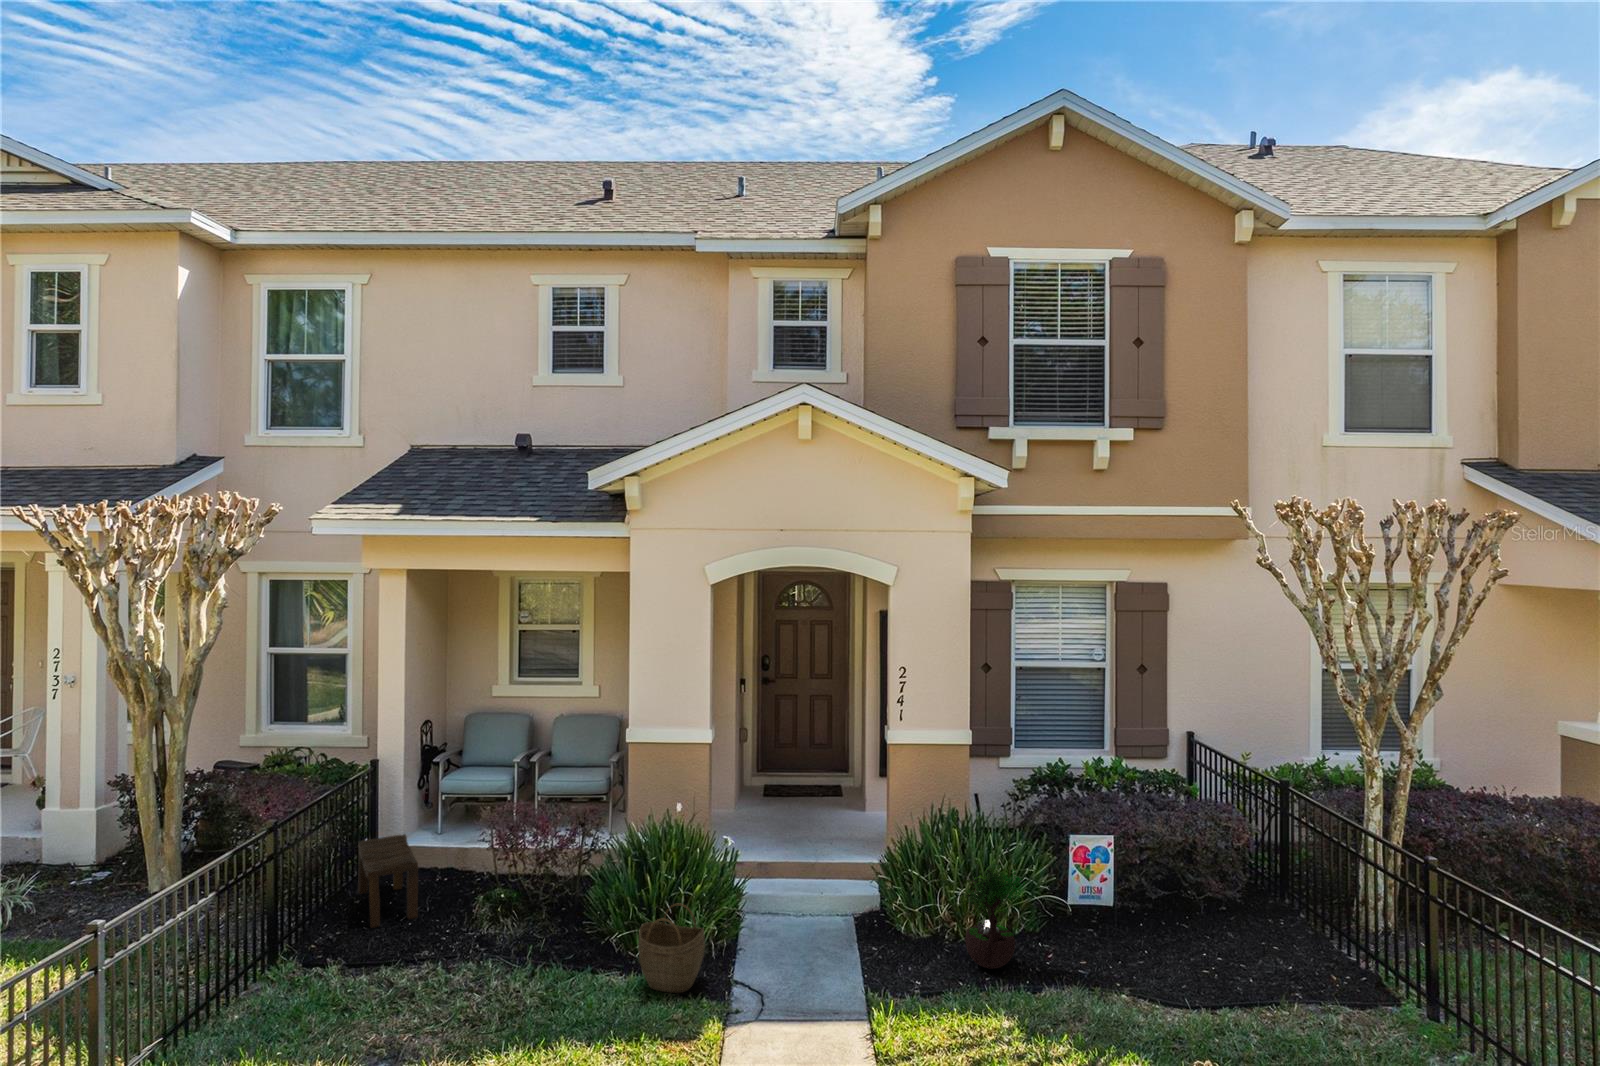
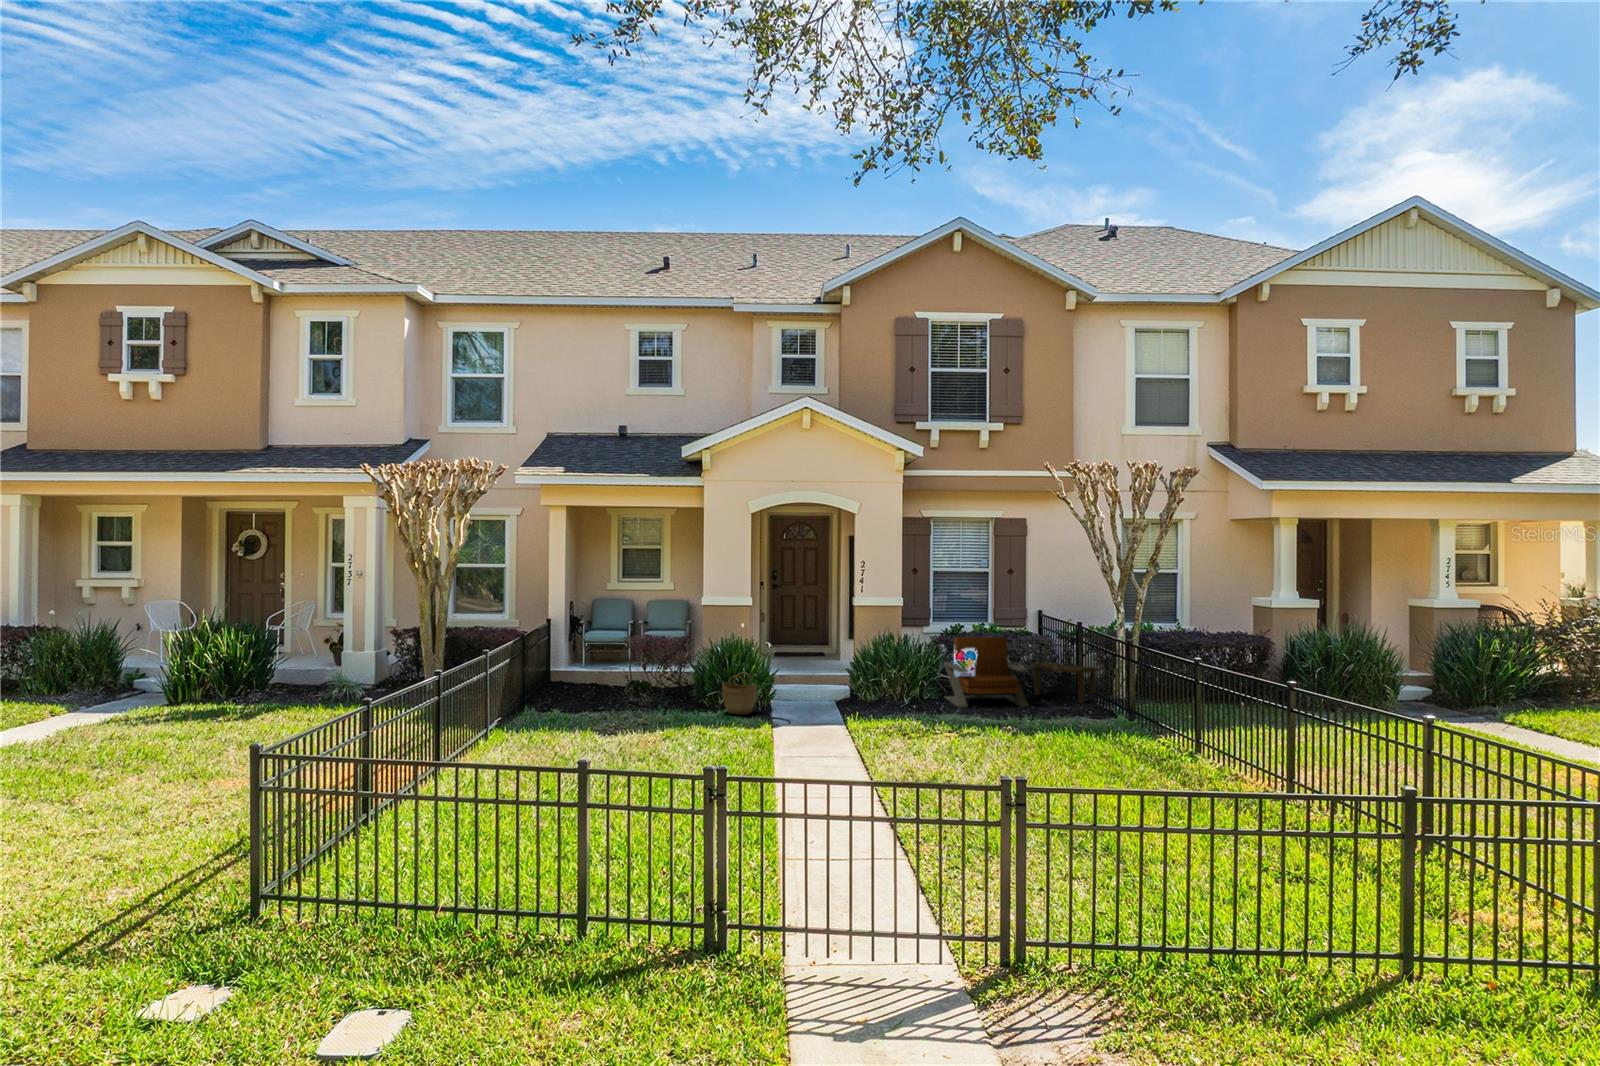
lounge chair: none [1050,815,1217,968] -> present [944,637,1028,708]
bench: present [358,834,418,928] -> present [1033,662,1097,703]
potted tree: present [958,863,1025,969] -> none [890,648,926,708]

